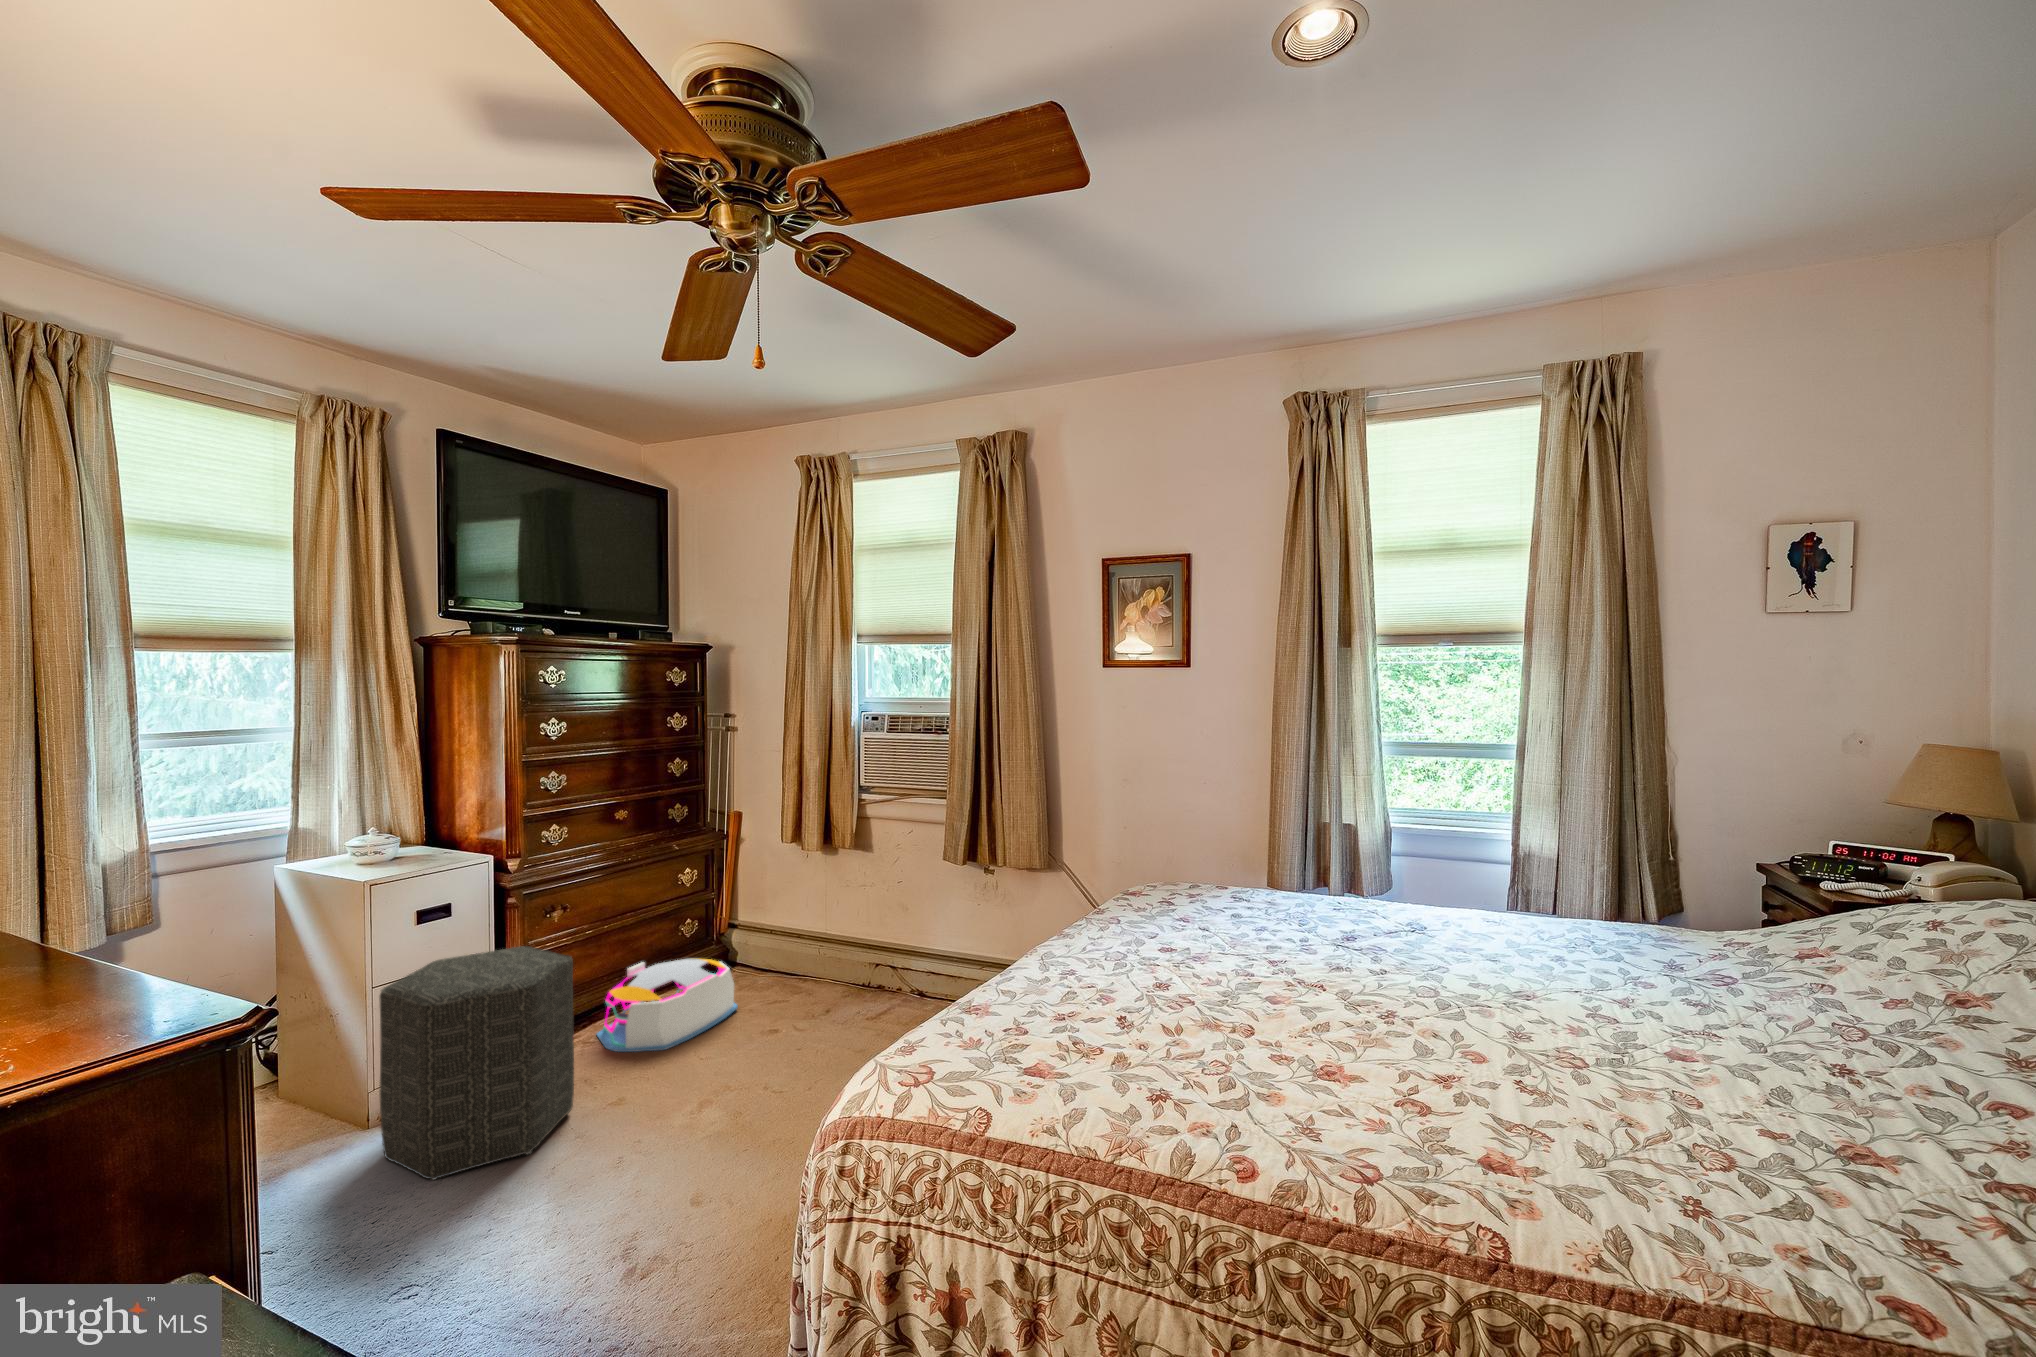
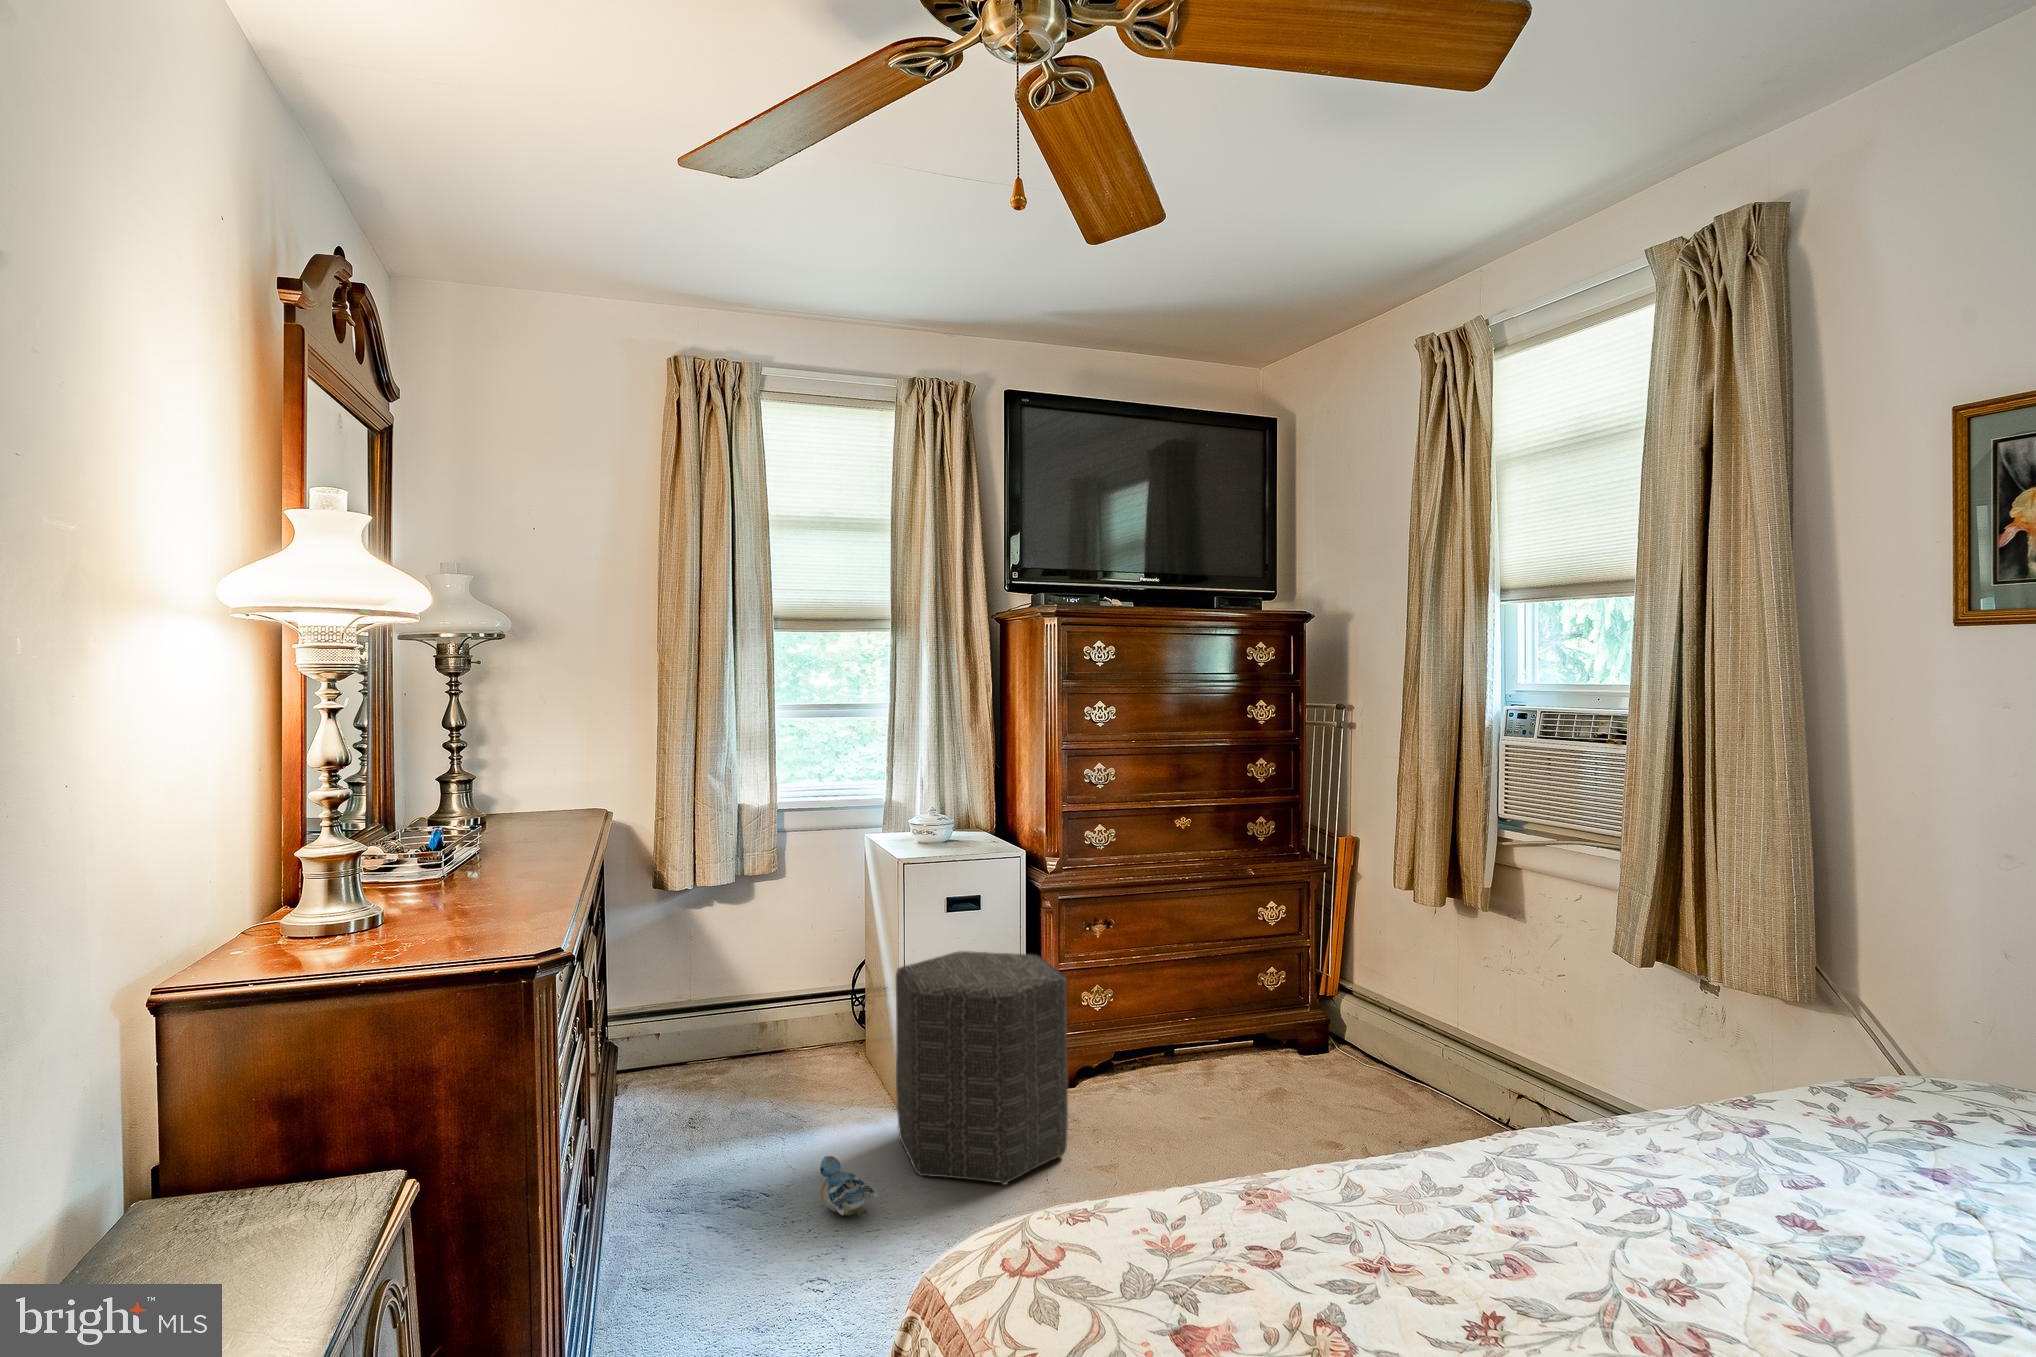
storage bin: present [597,958,738,1052] -> none [1138,1009,1307,1123]
plush toy: none [330,1194,410,1248] -> present [820,1156,878,1216]

